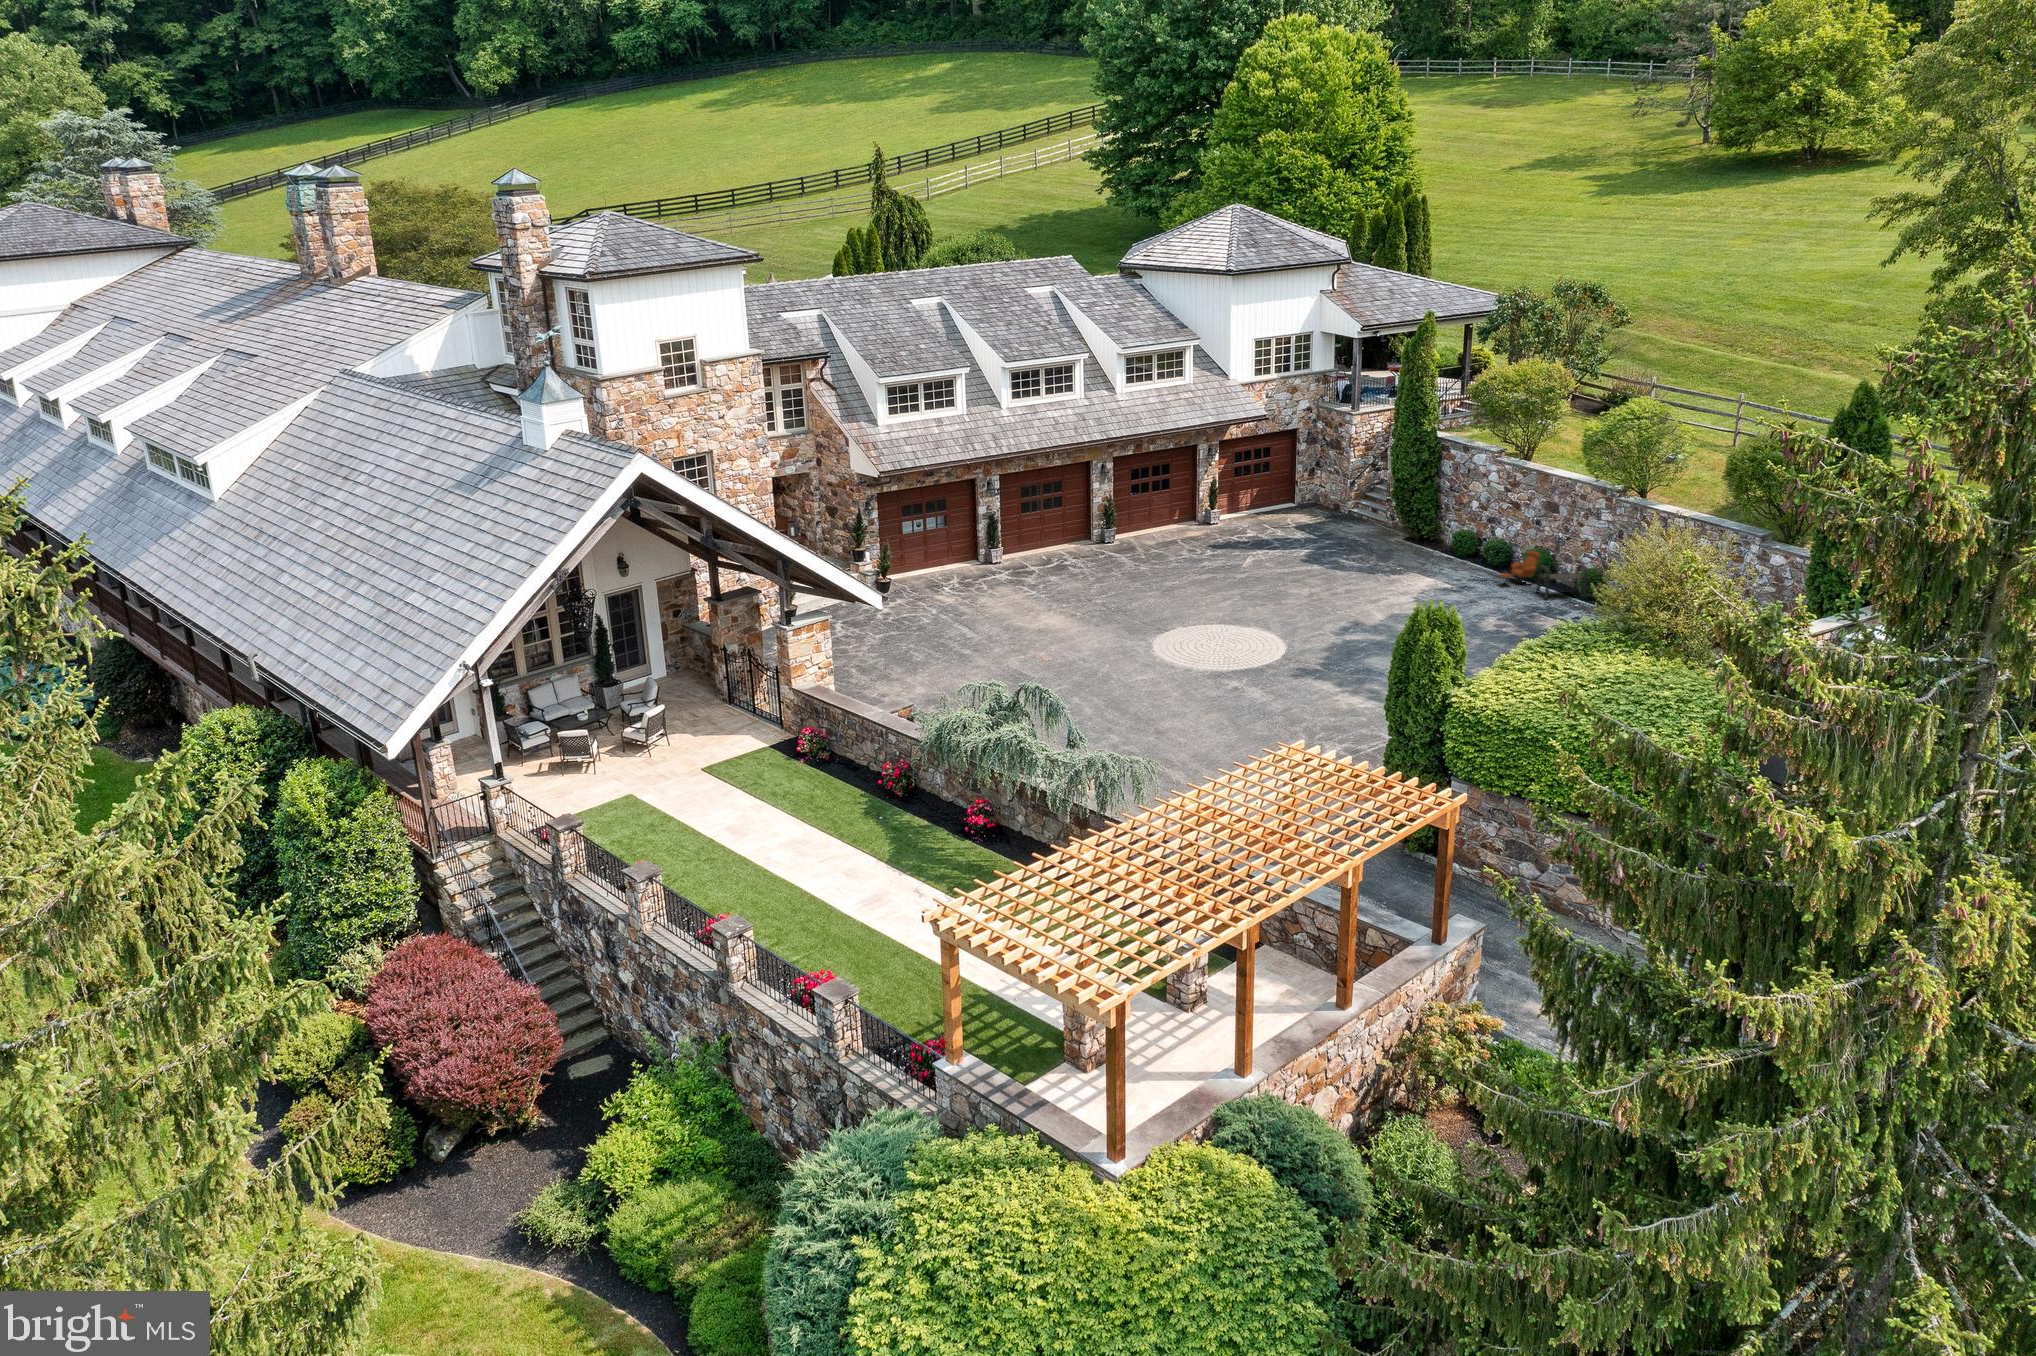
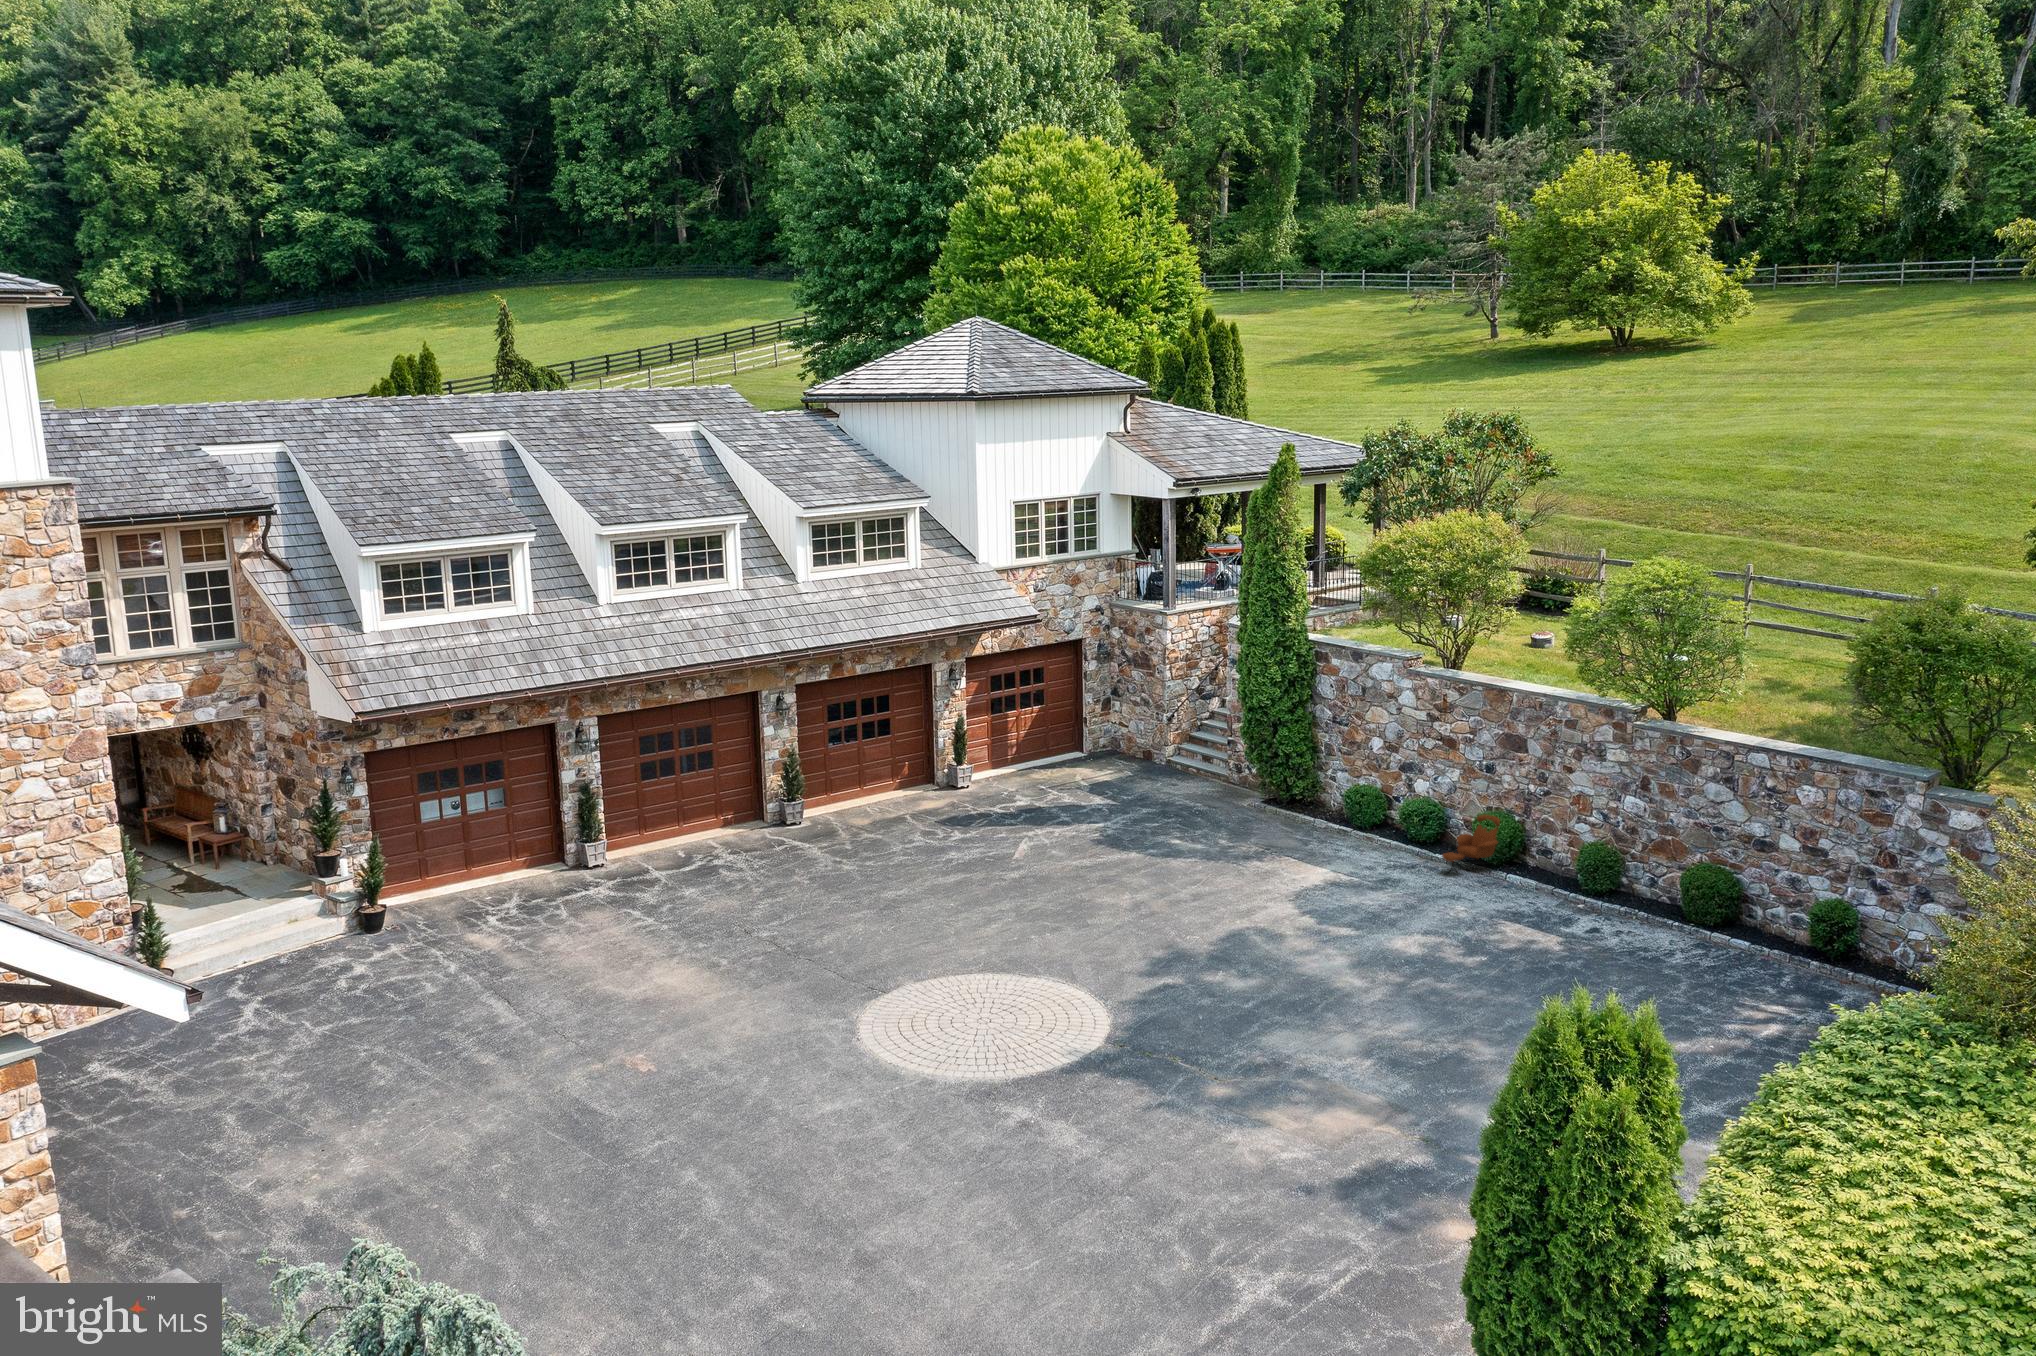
bench: present [1536,564,1588,599] -> none [1506,834,1590,894]

